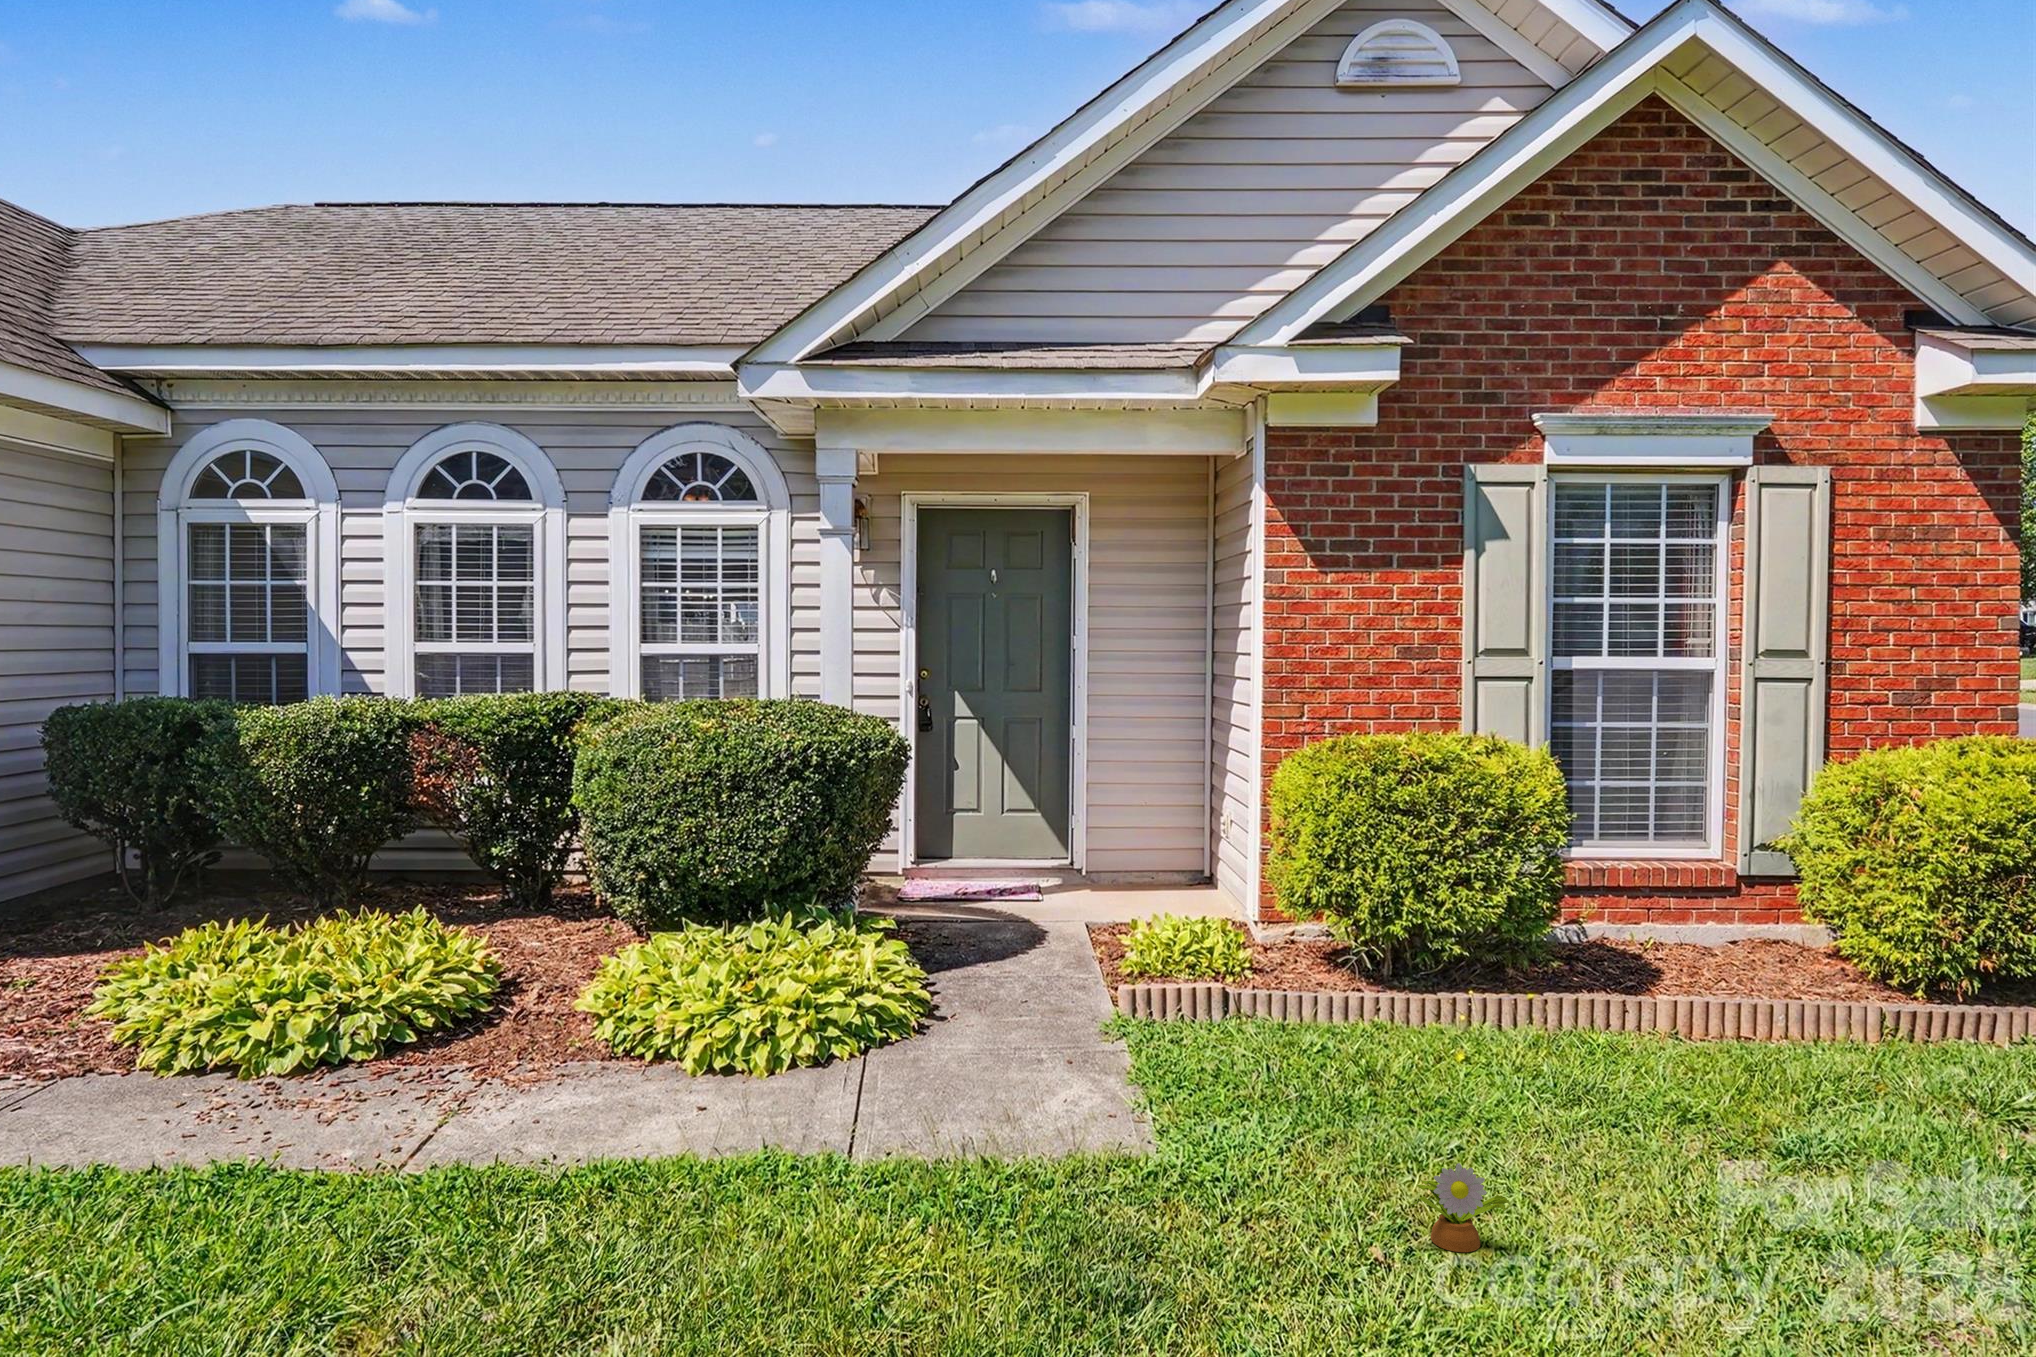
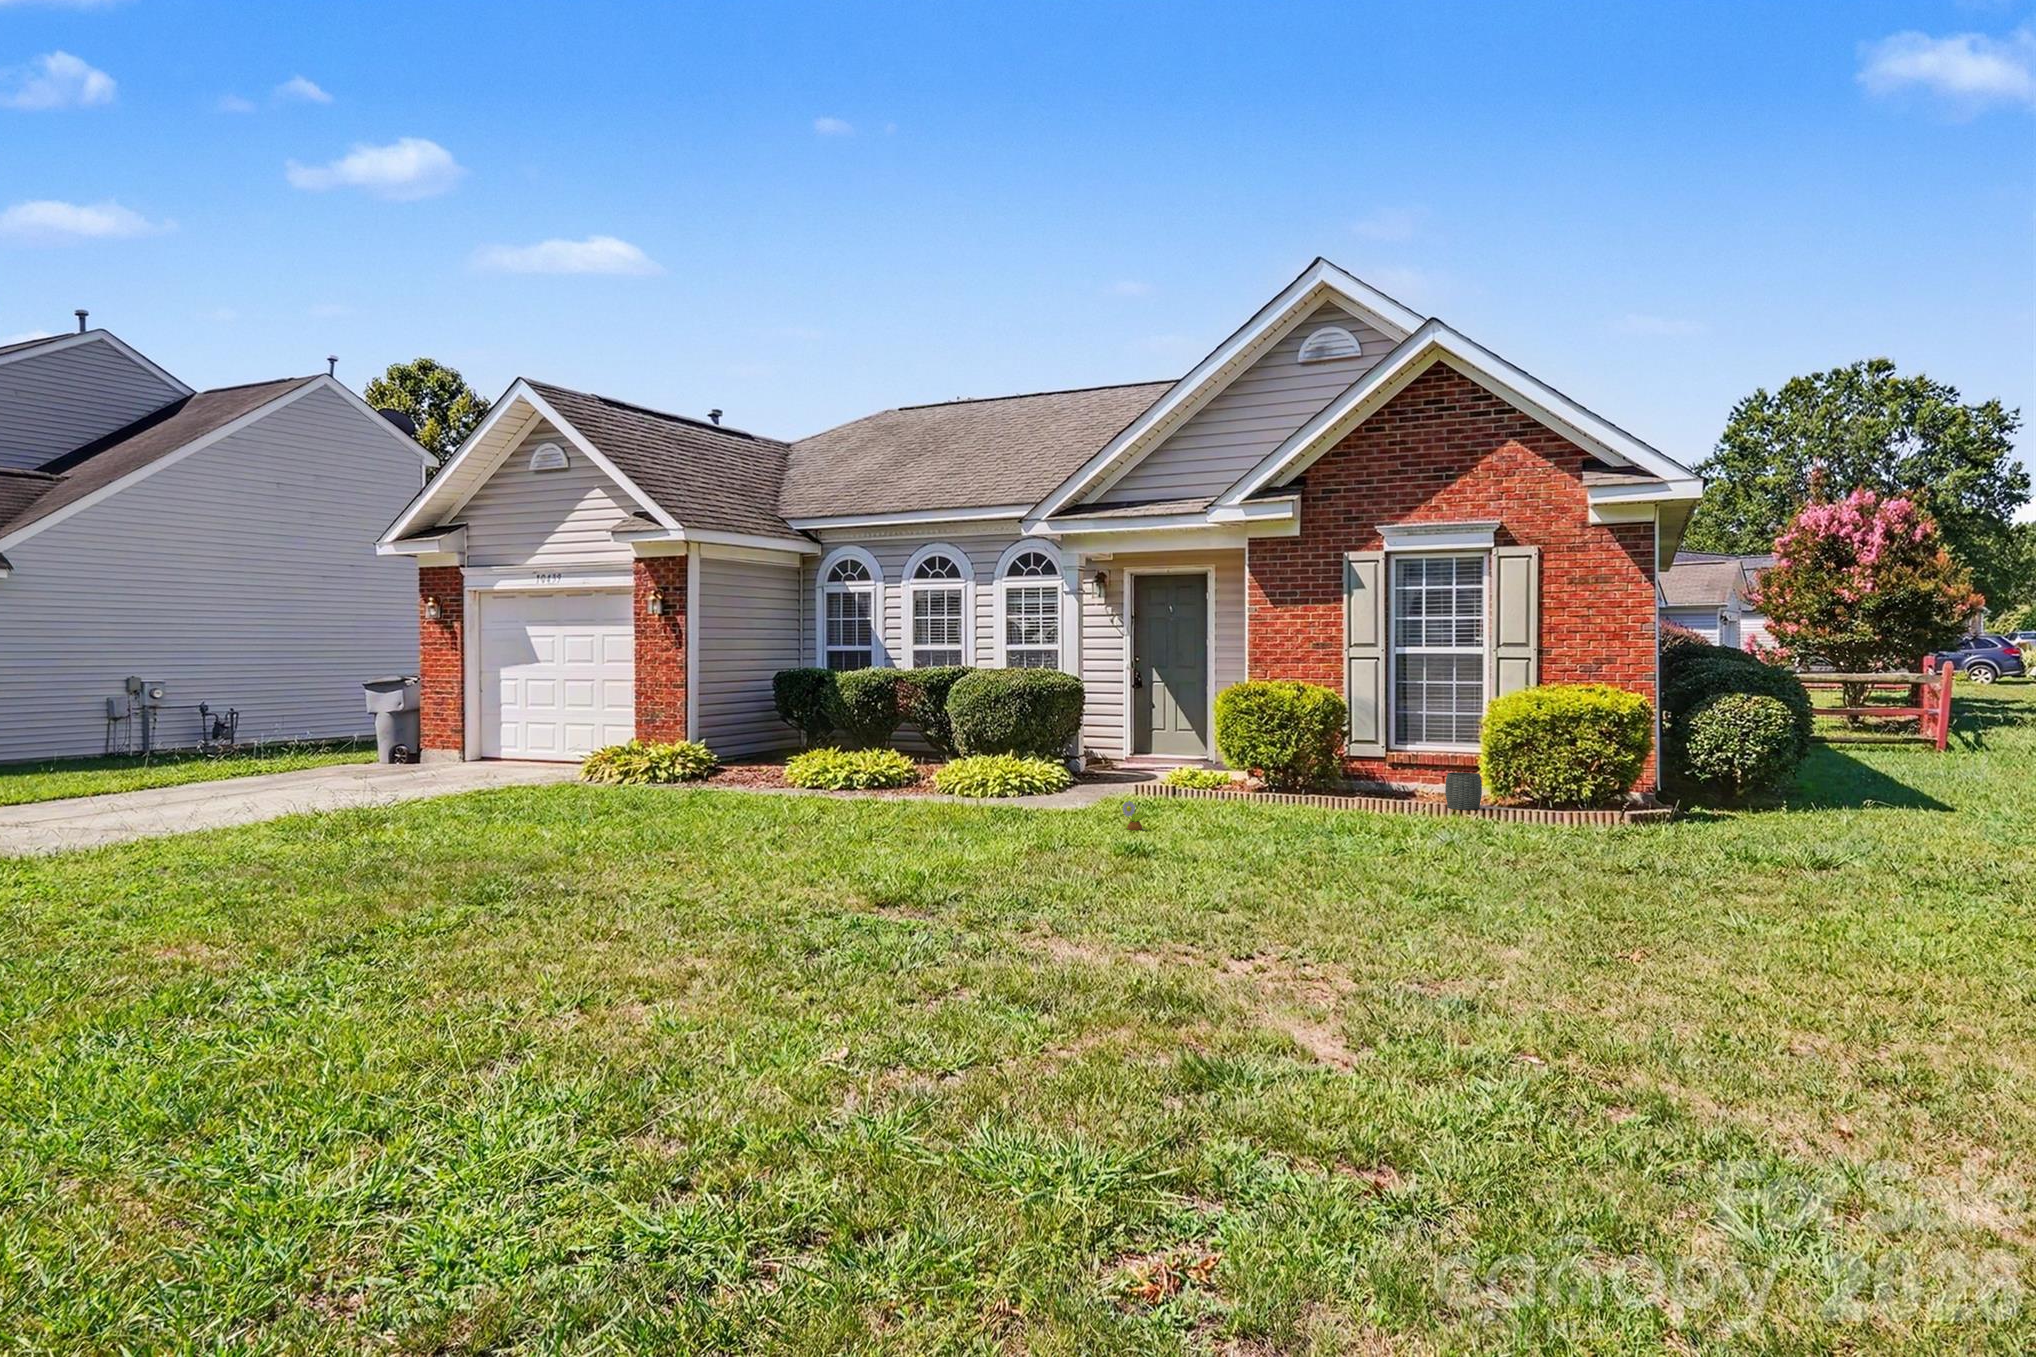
woven basket: none [1774,919,1856,1004] -> present [1445,772,1482,810]

